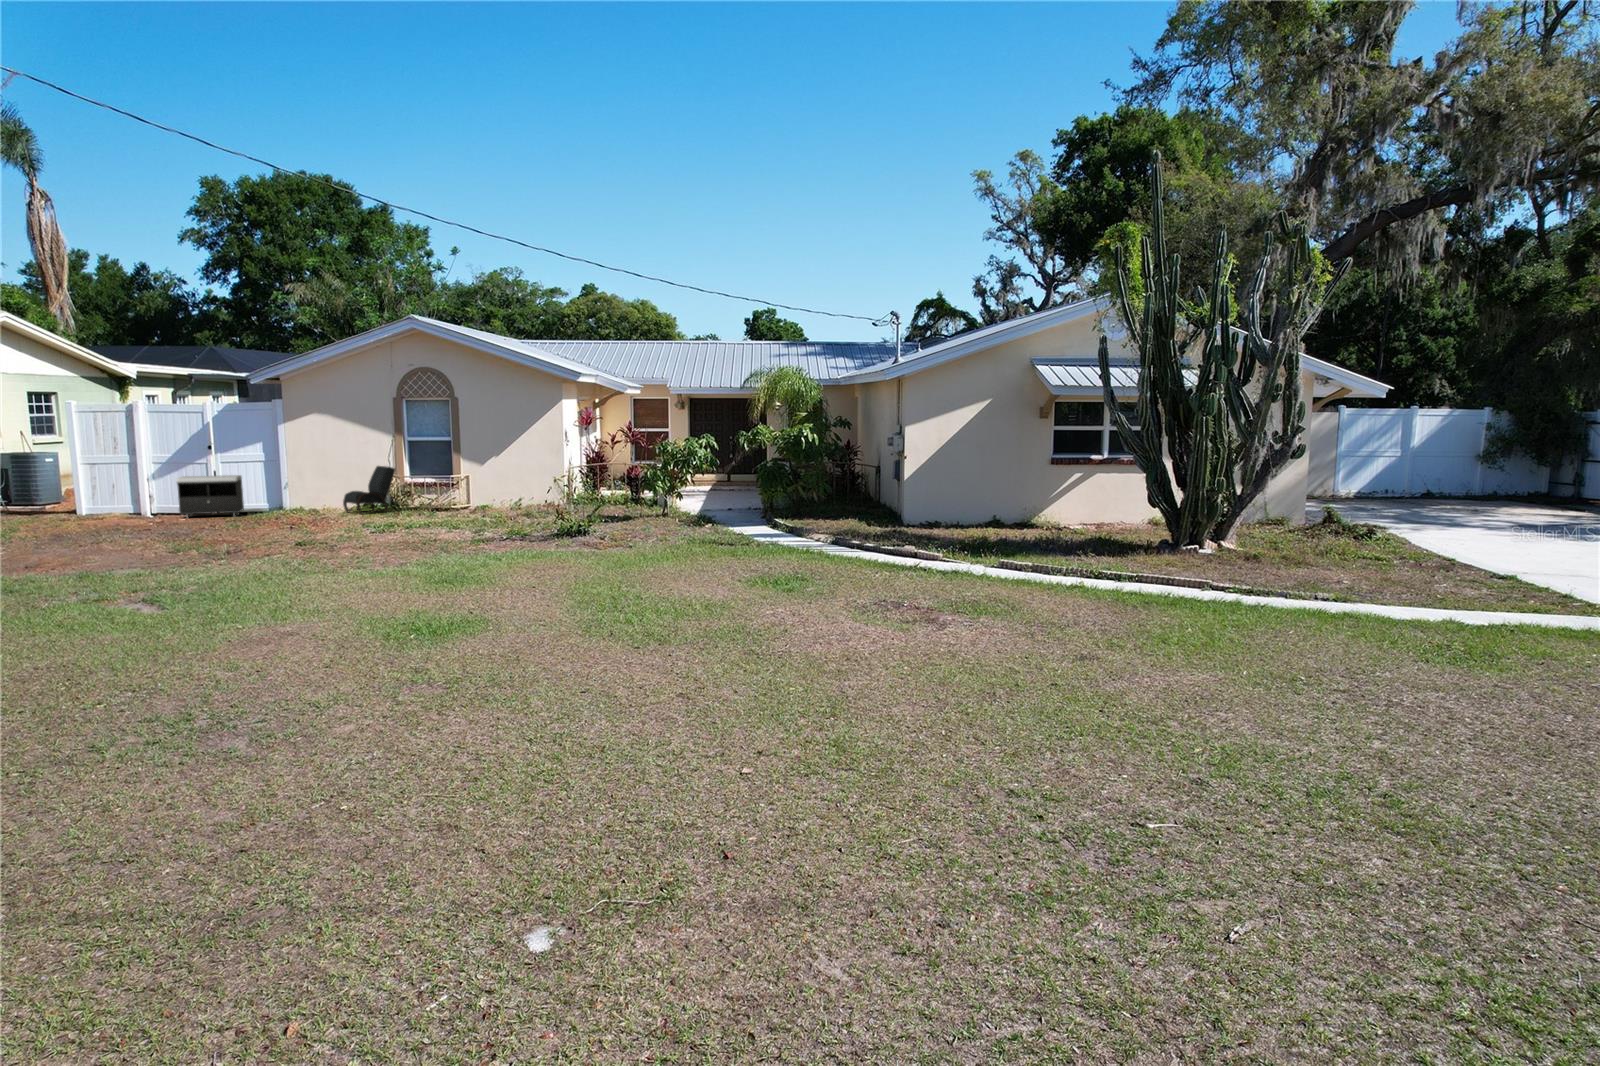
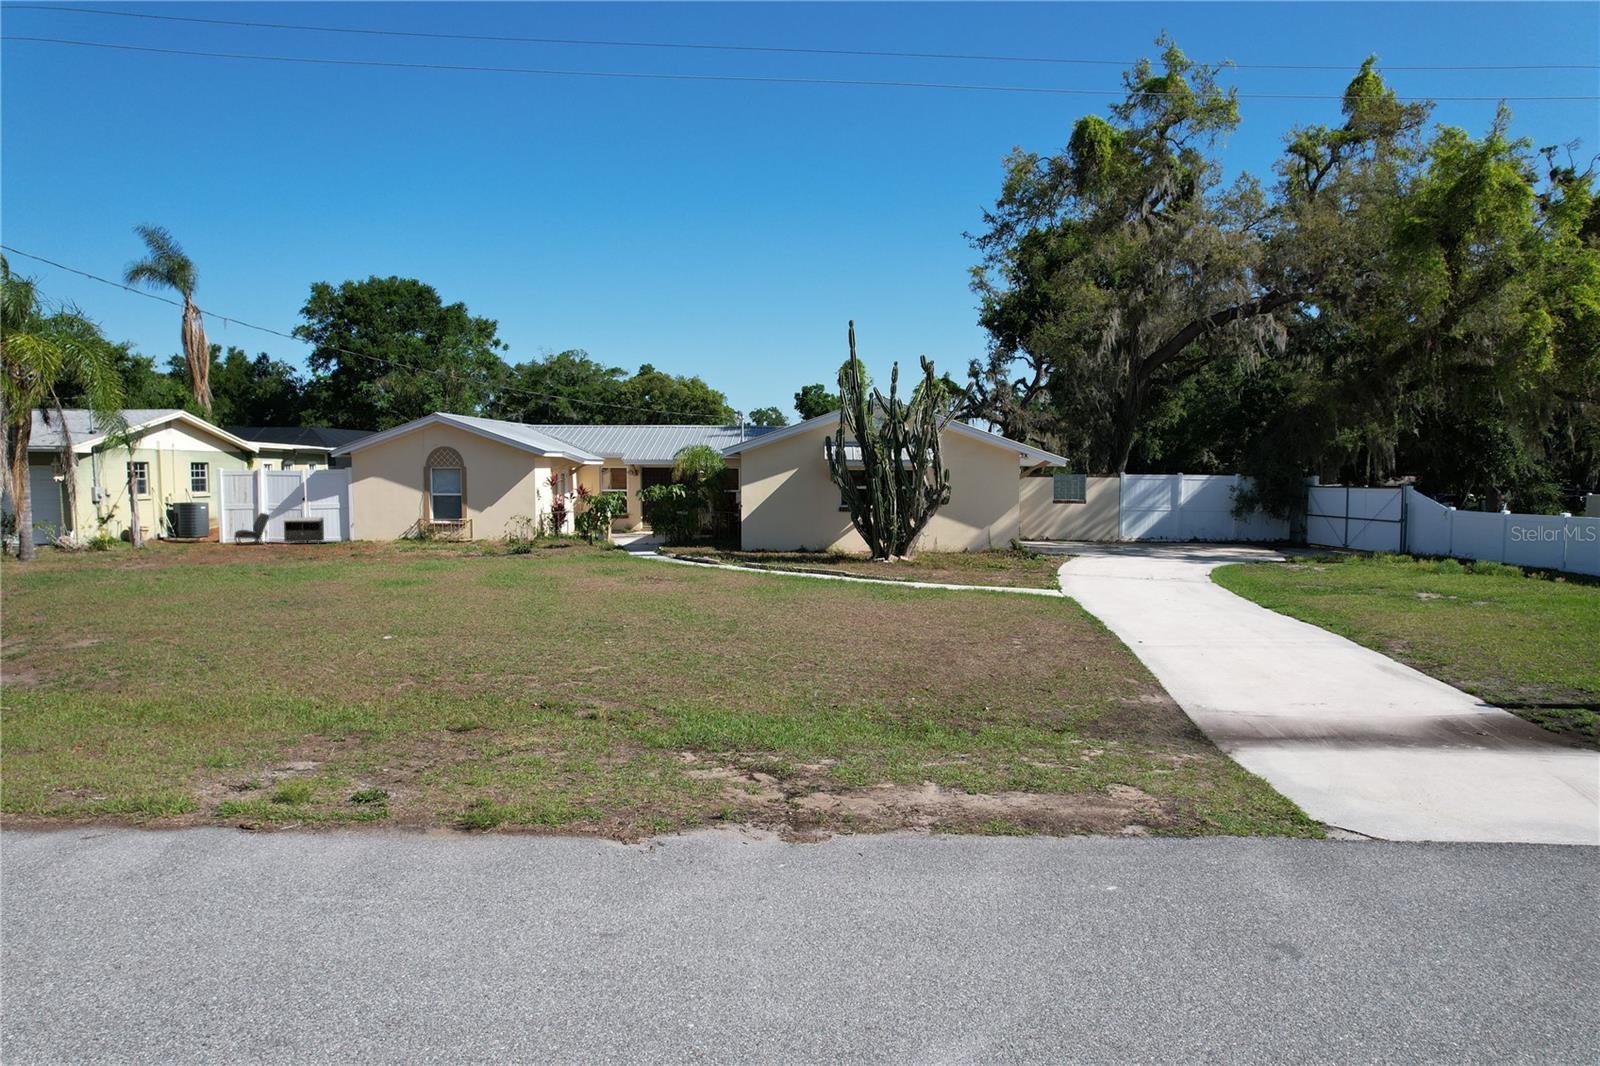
lounge chair: present [343,466,395,515] -> present [234,513,269,545]

